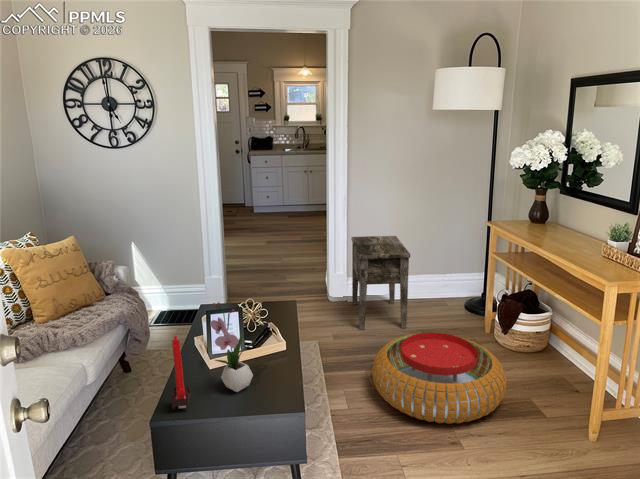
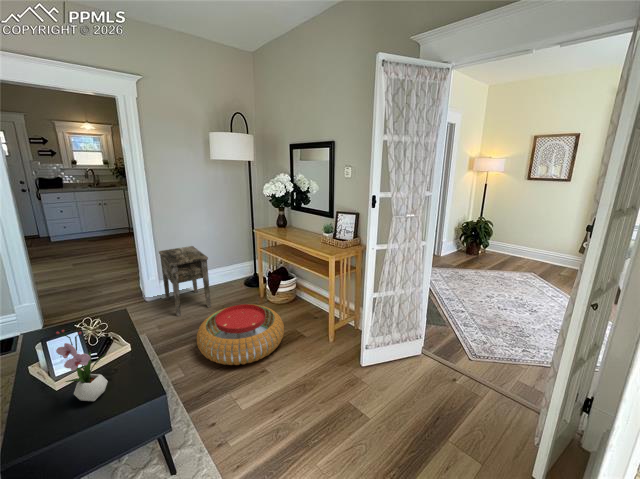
candle: present [171,336,191,409] -> none [13,374,43,444]

